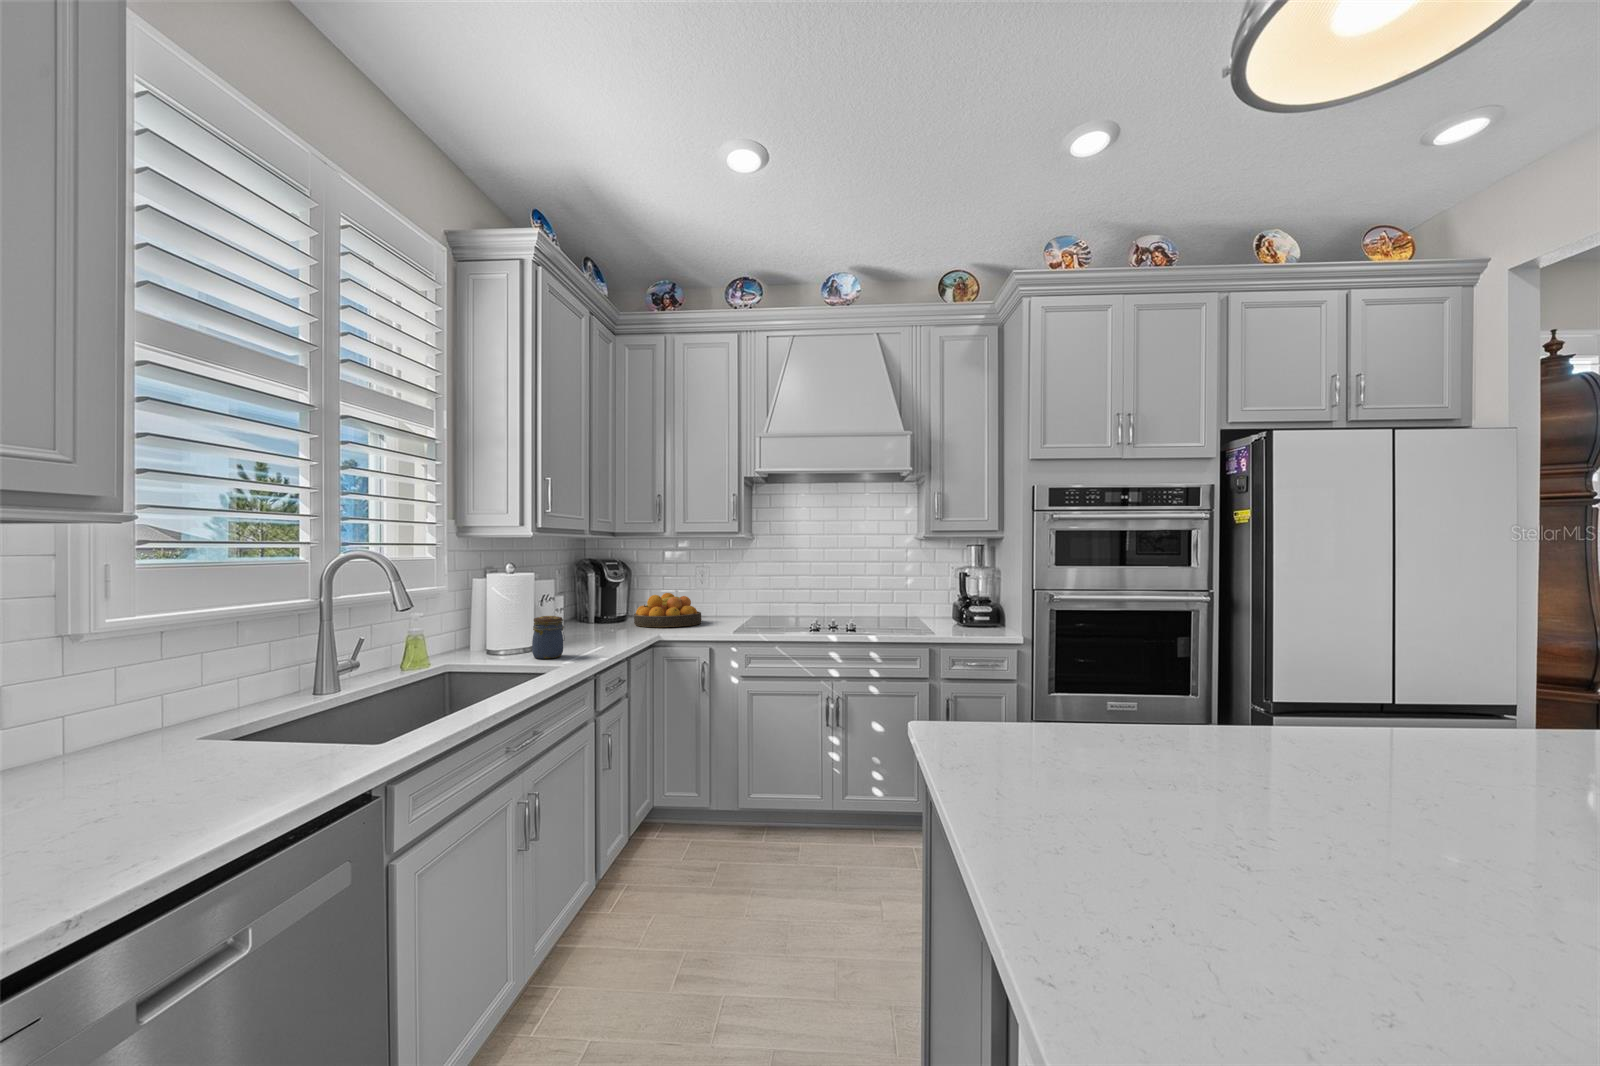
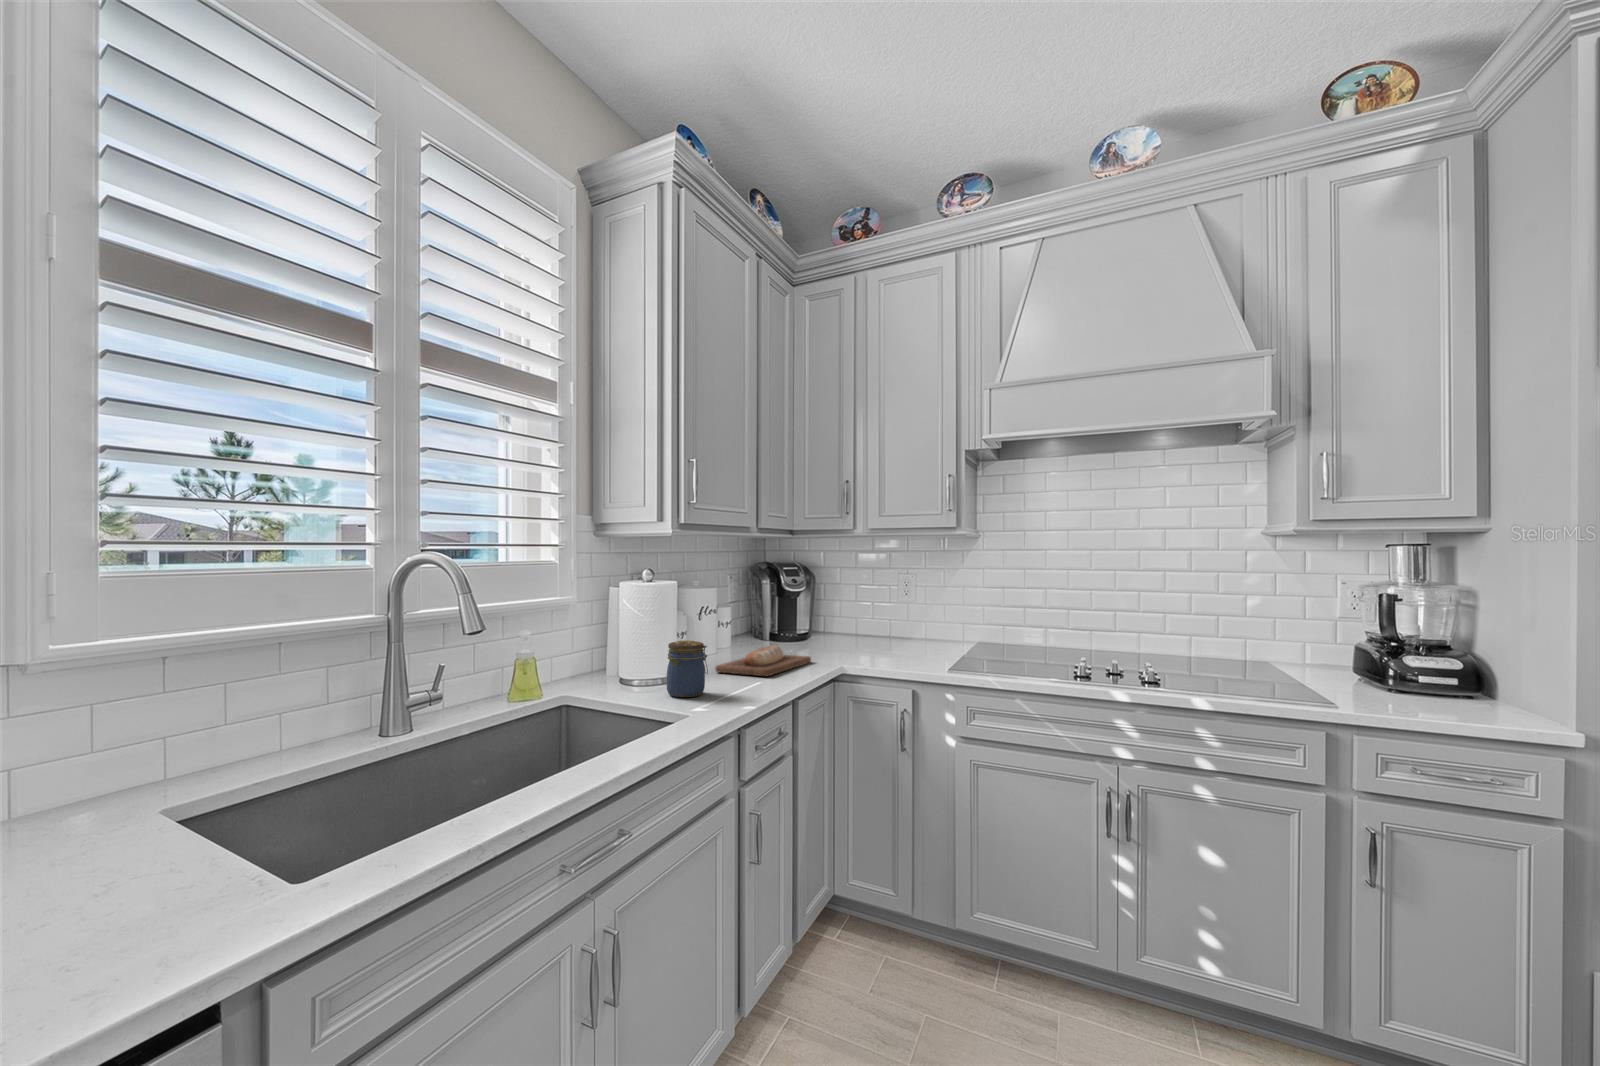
fruit bowl: present [634,593,701,627] -> none [817,610,905,656]
bread loaf: none [561,621,634,643] -> present [715,645,811,676]

